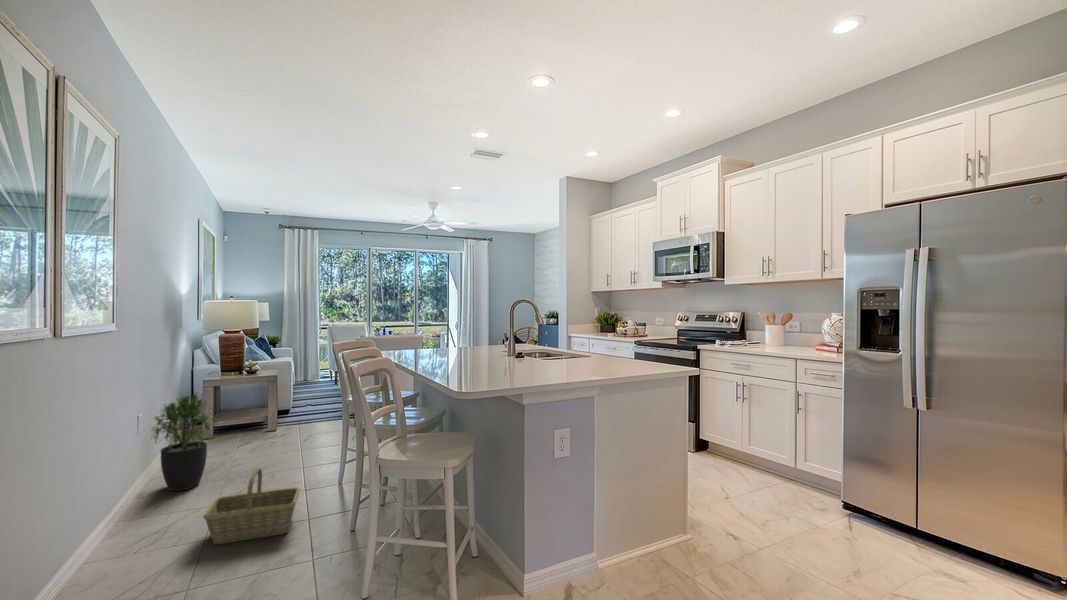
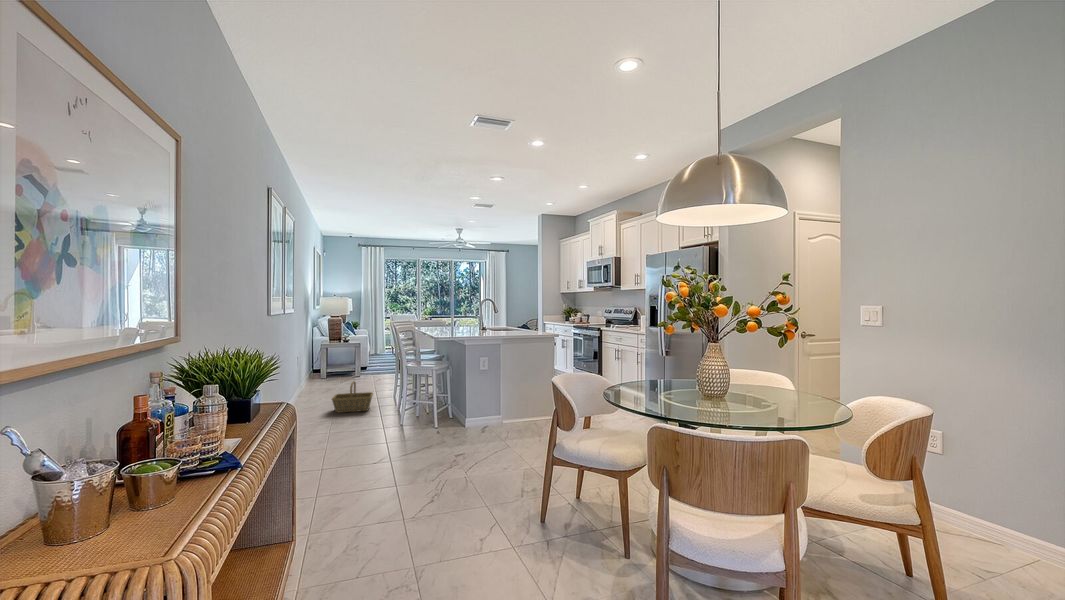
potted plant: present [153,393,214,491] -> none [300,347,332,397]

